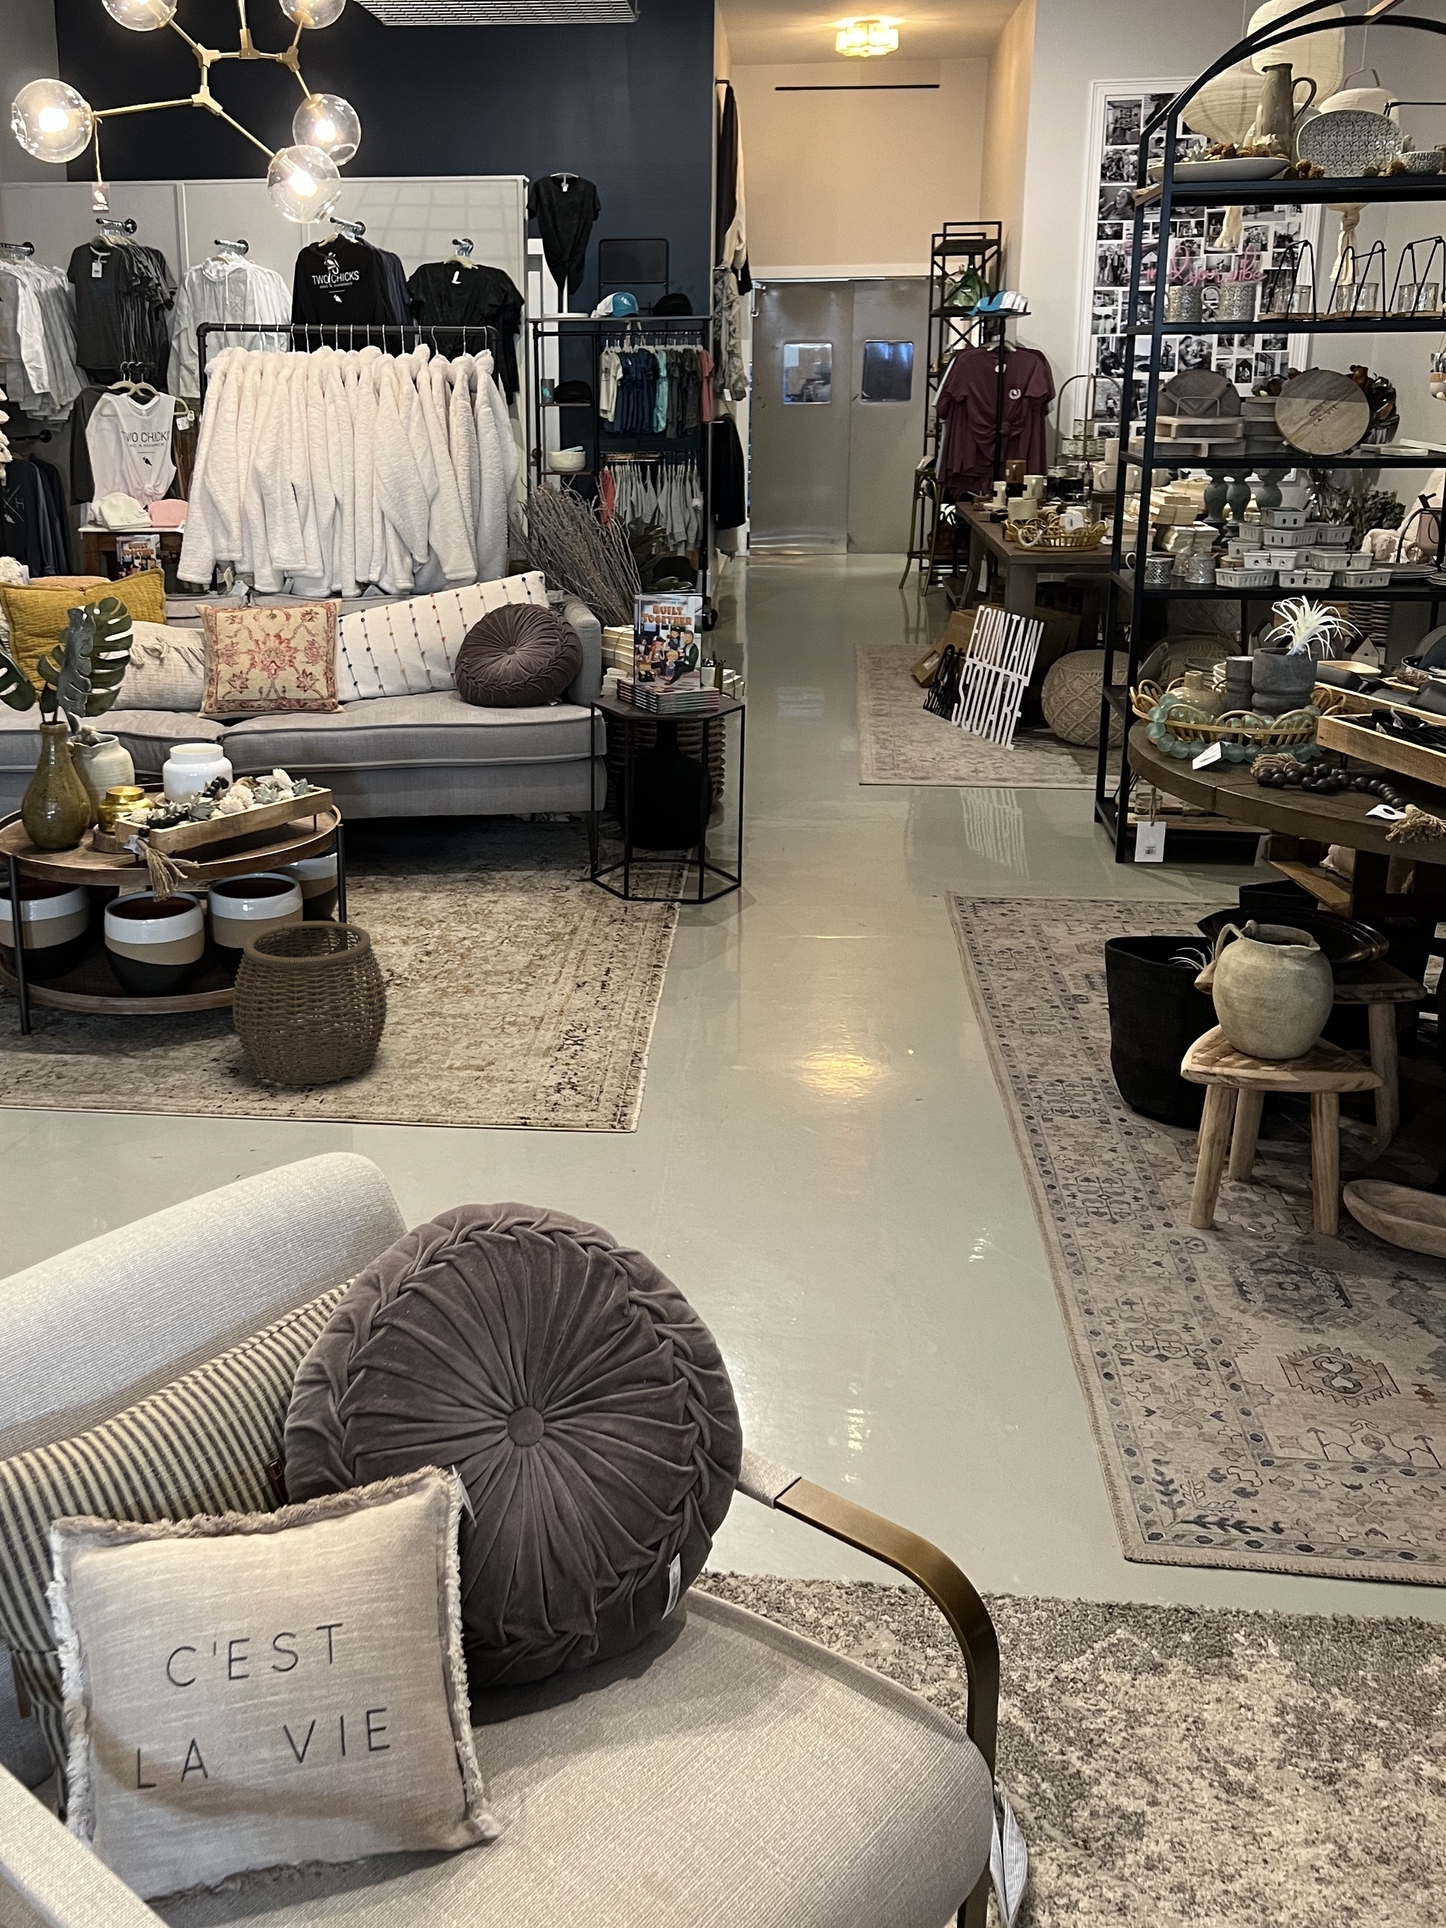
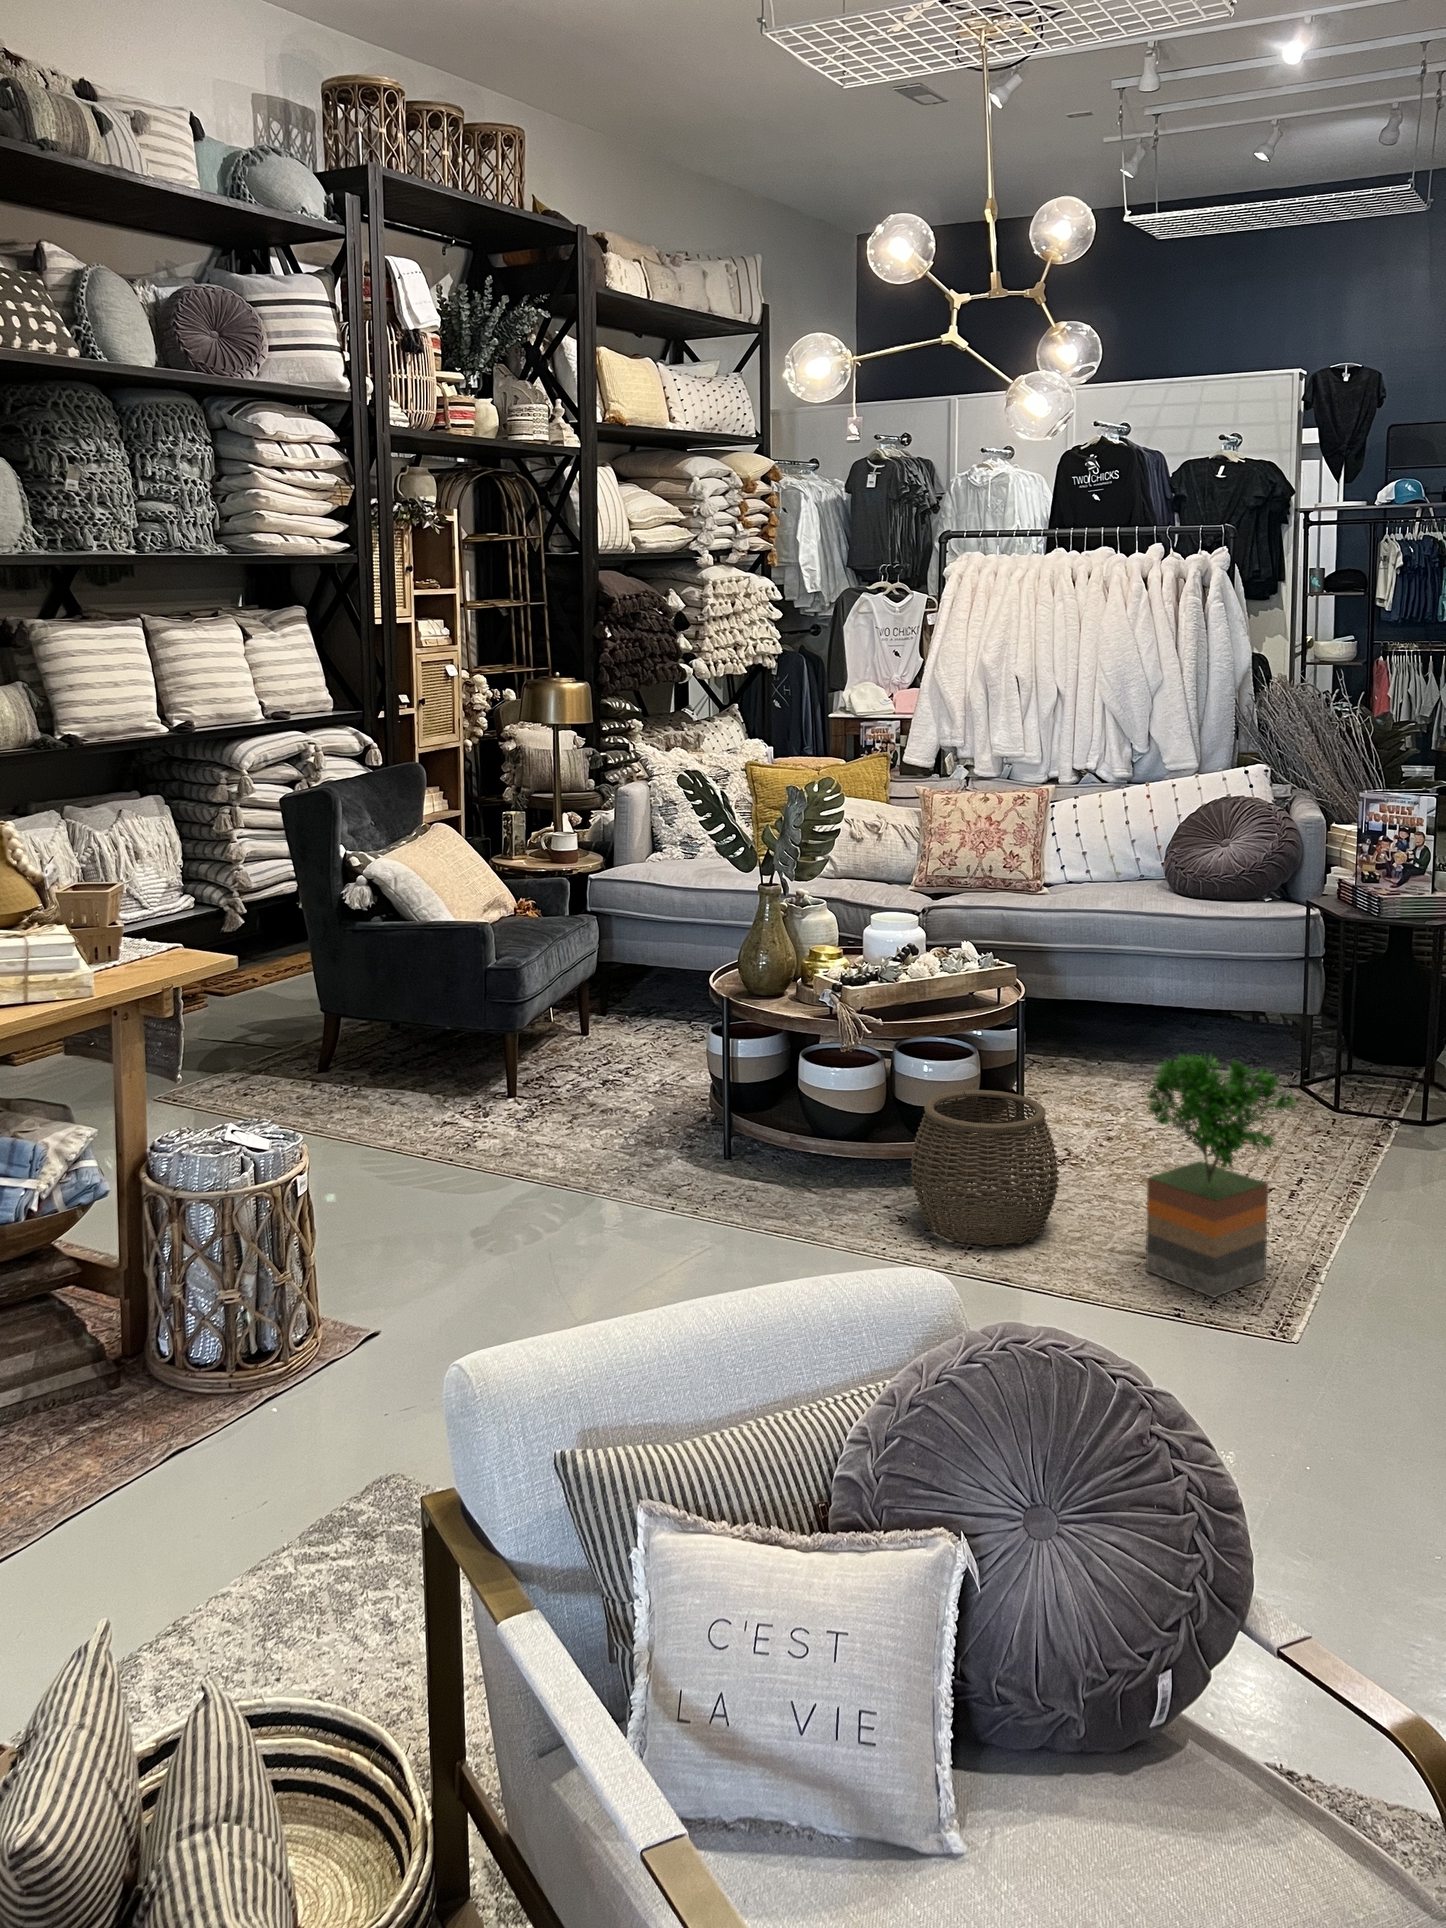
potted tree: none [471,857,621,1101] -> present [1146,1055,1296,1297]

